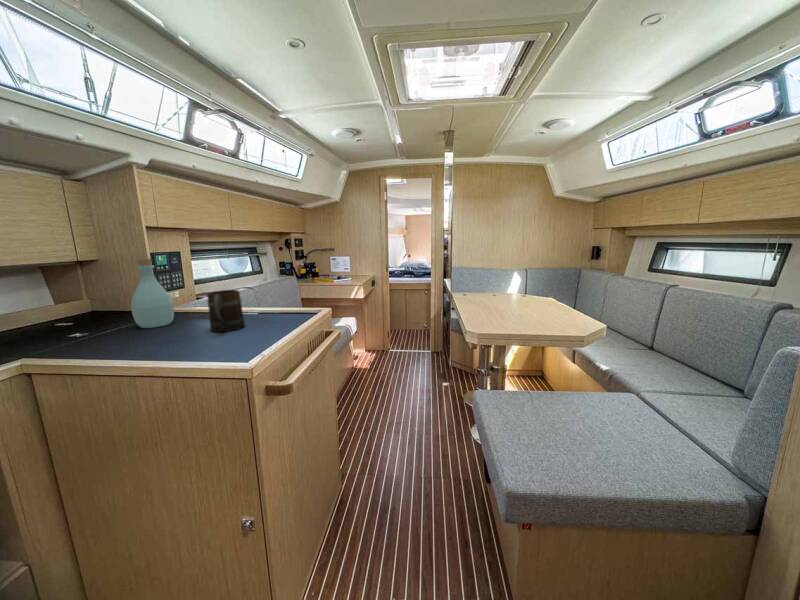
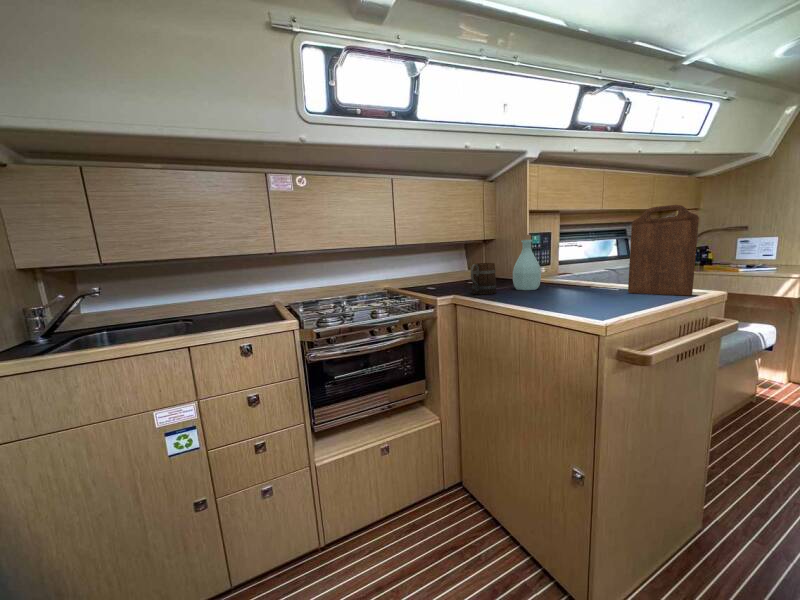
cutting board: none [259,240,311,315] -> present [628,205,699,296]
mug: present [207,290,245,332] -> present [471,263,496,294]

